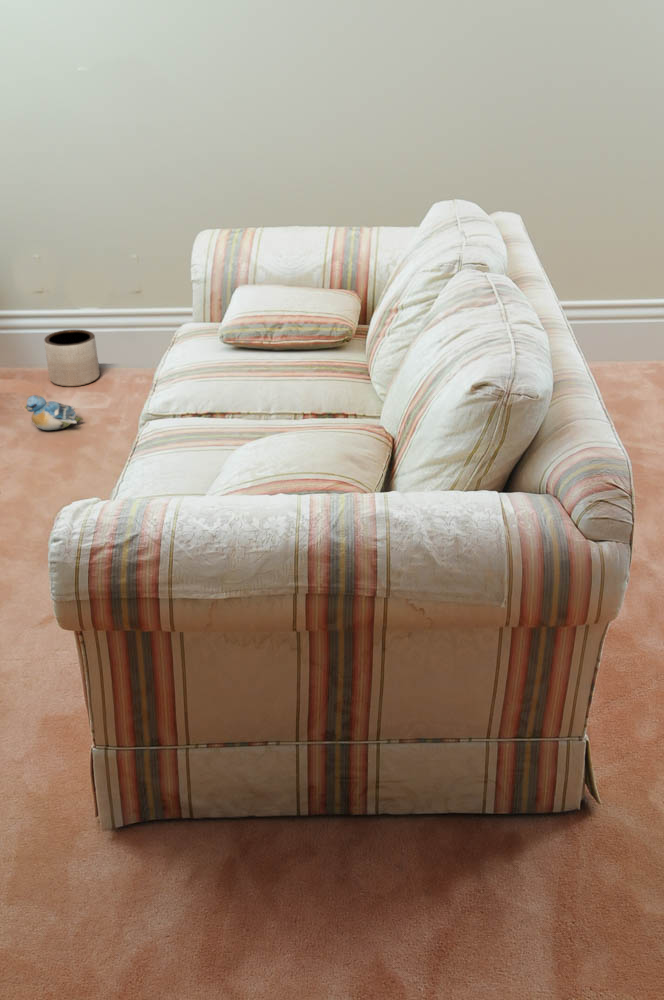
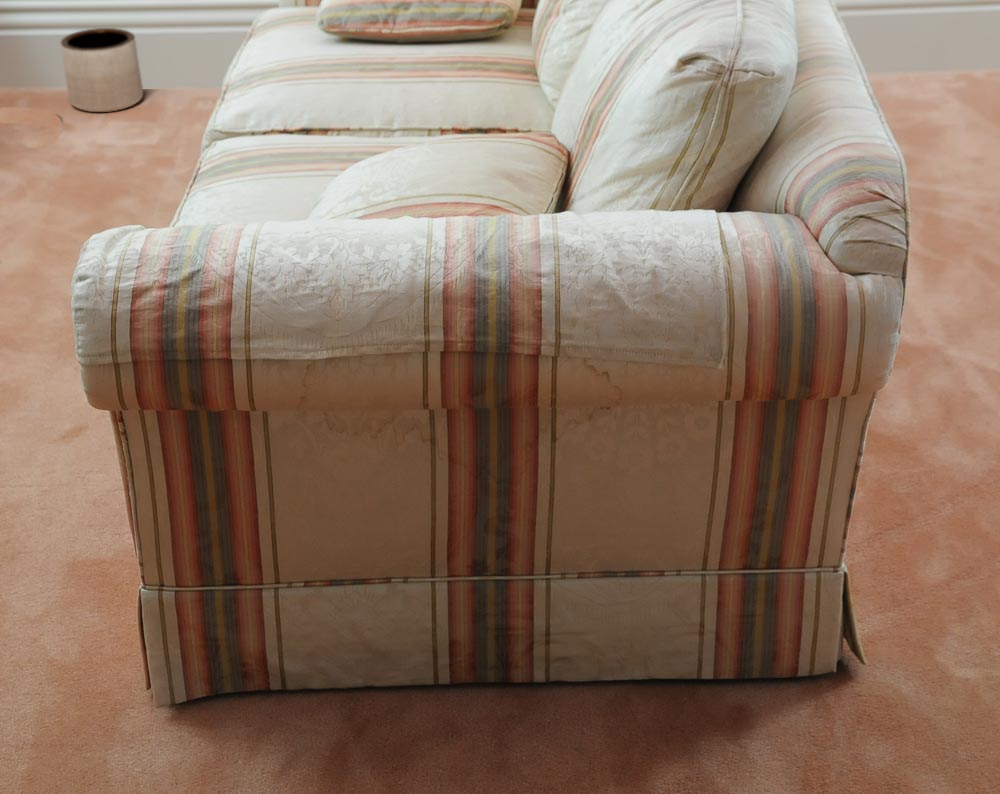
plush toy: present [25,395,82,430] -> none [34,121,120,173]

